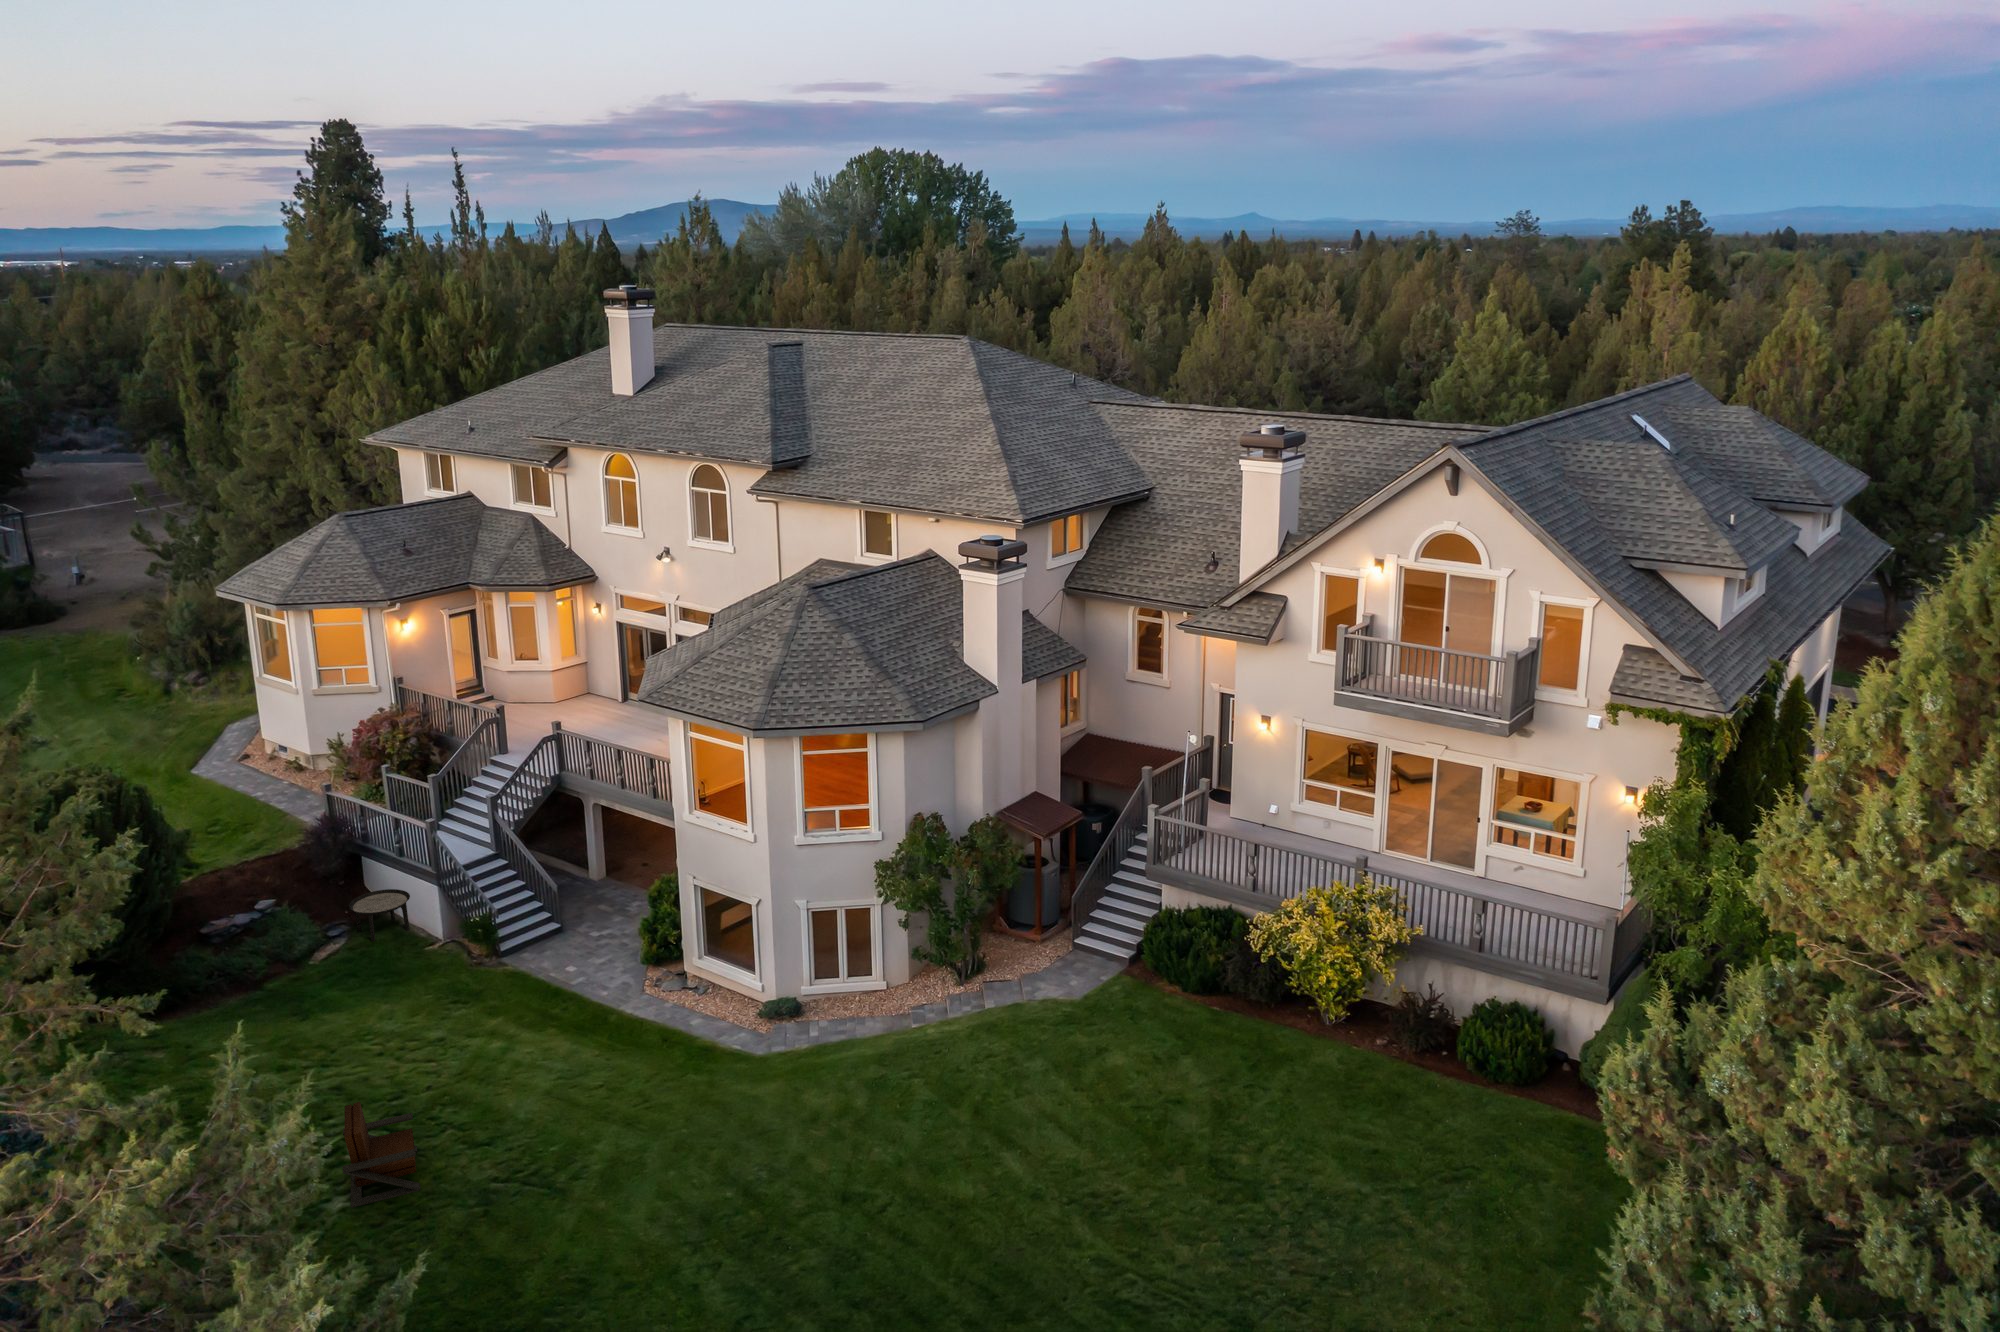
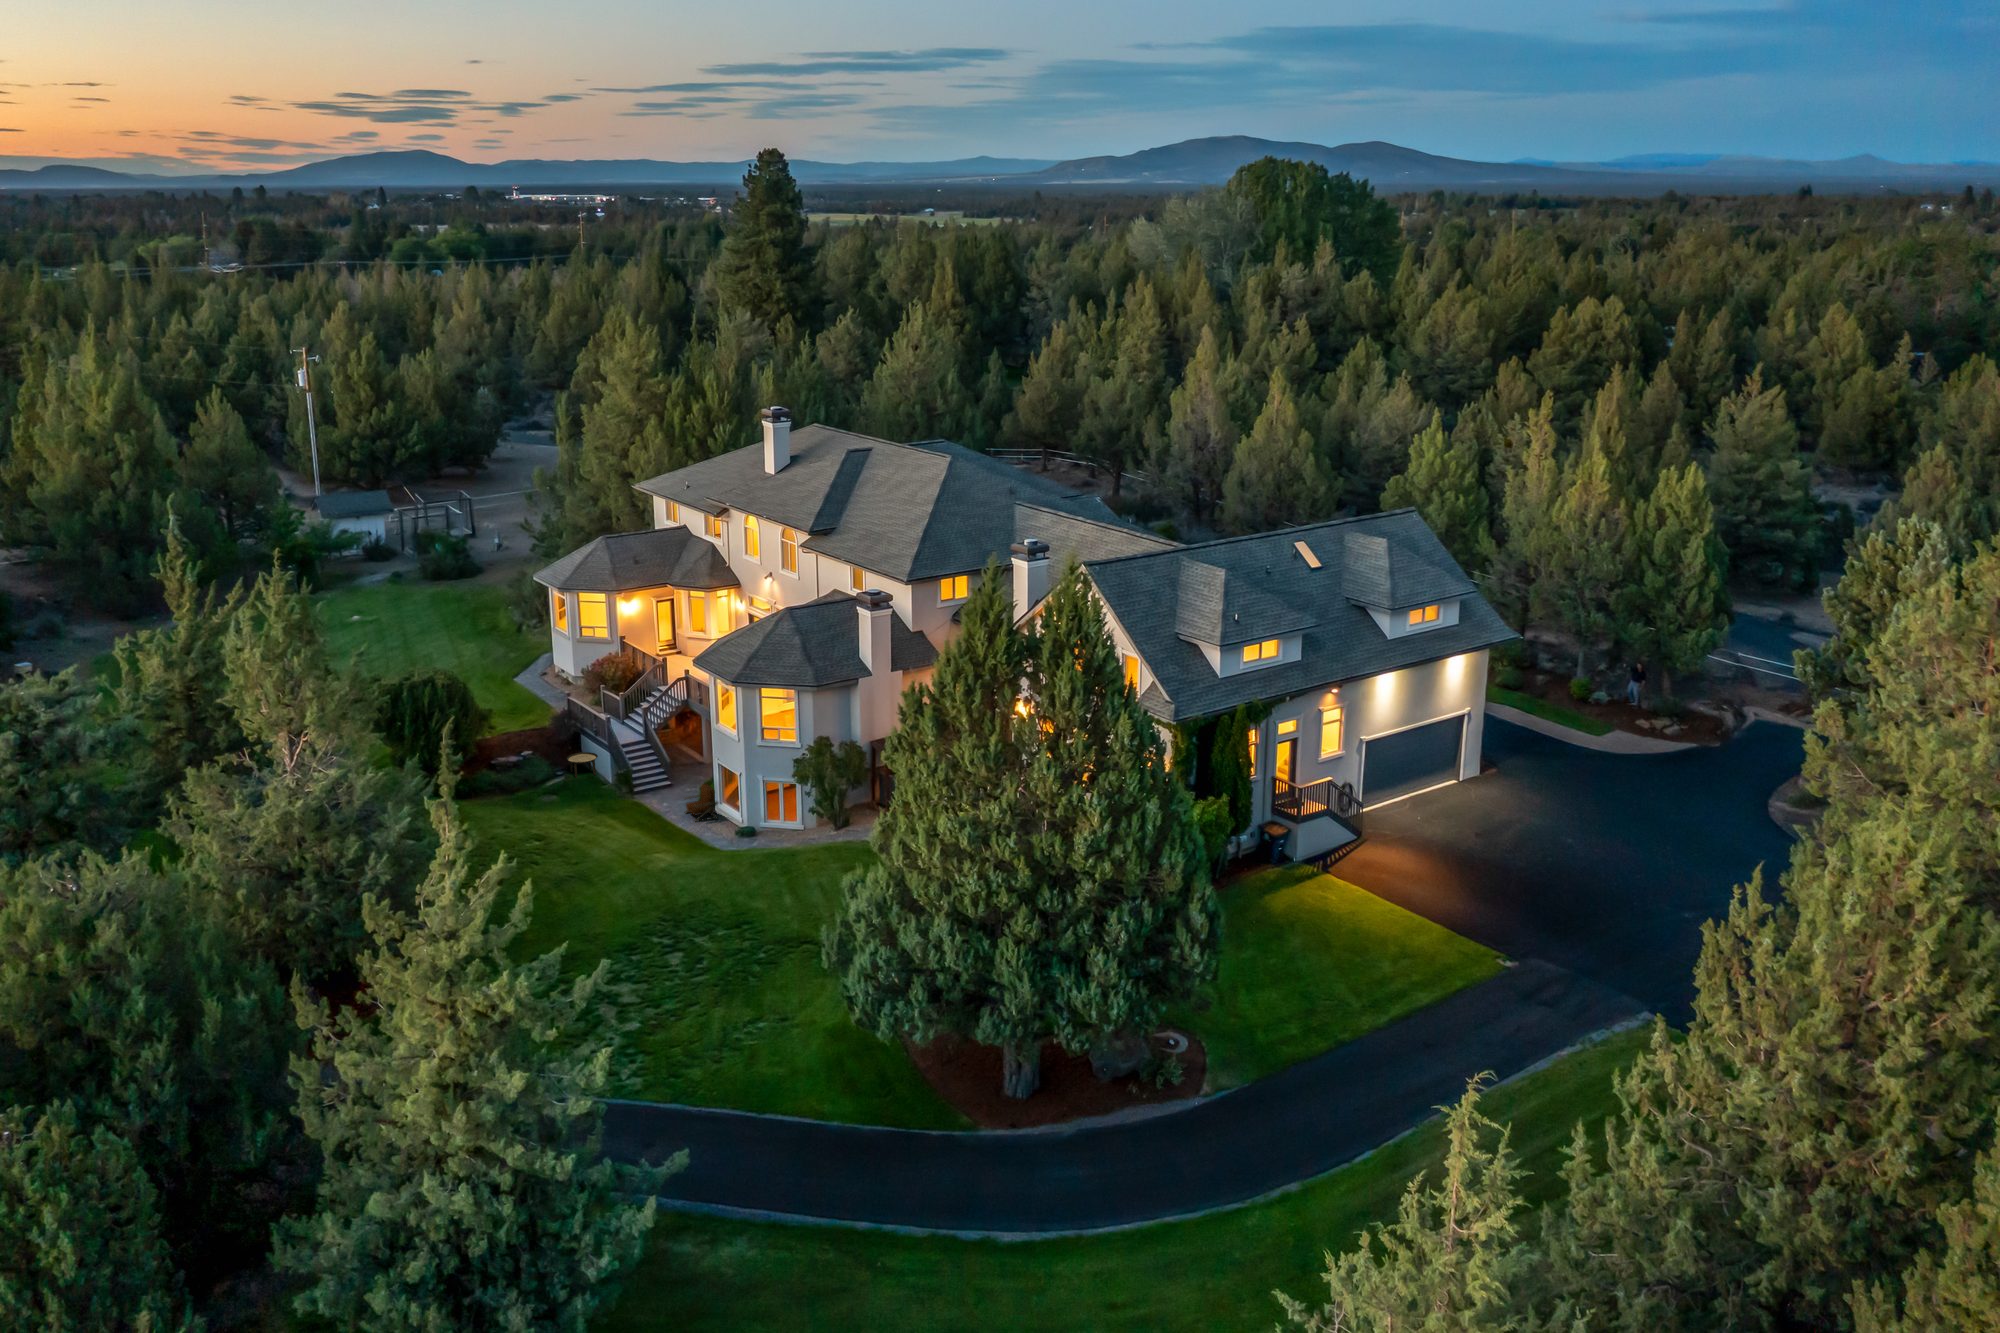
lounge chair: present [343,1102,420,1208] -> present [685,784,718,822]

